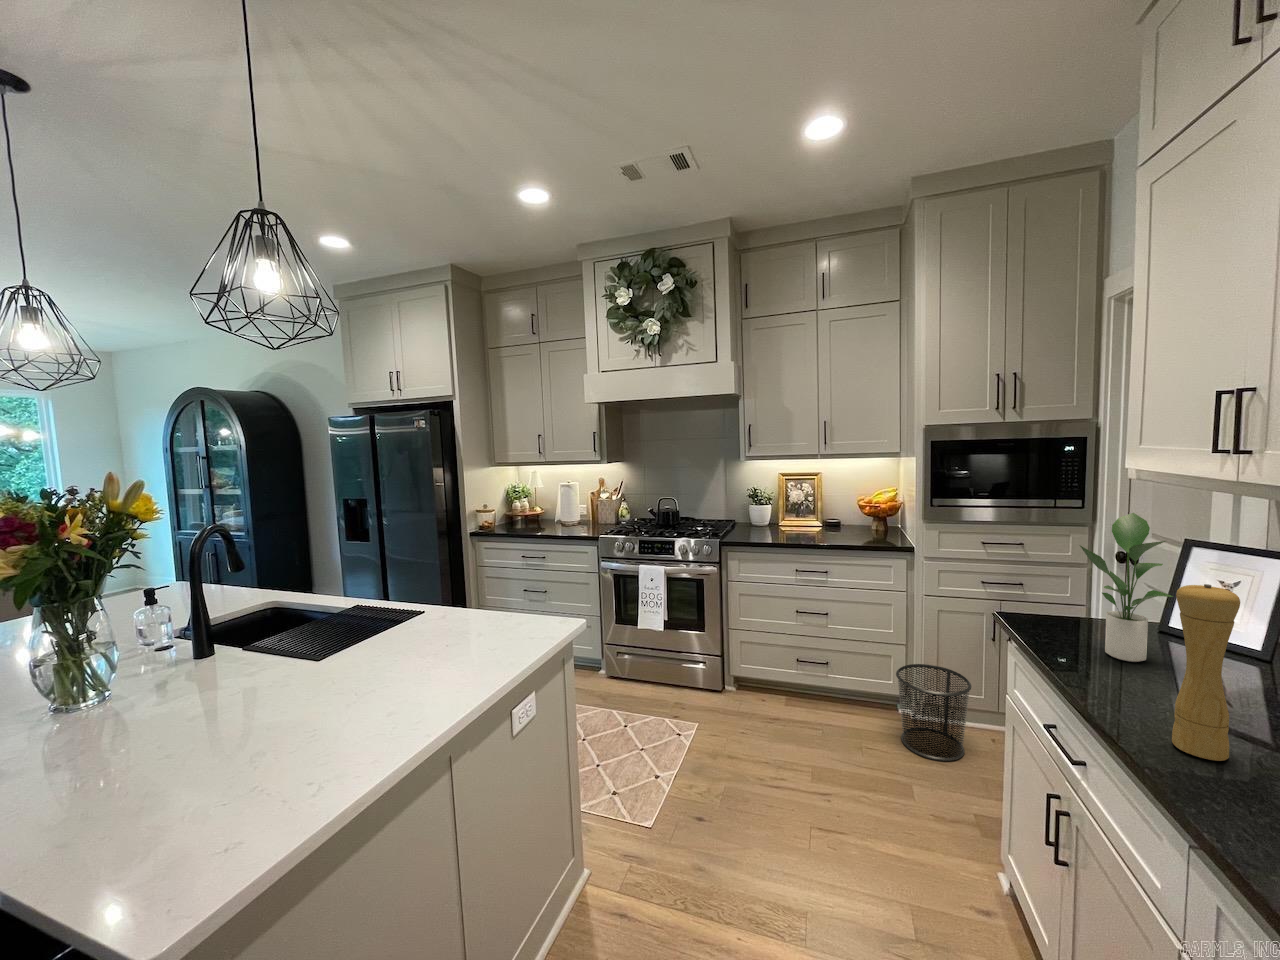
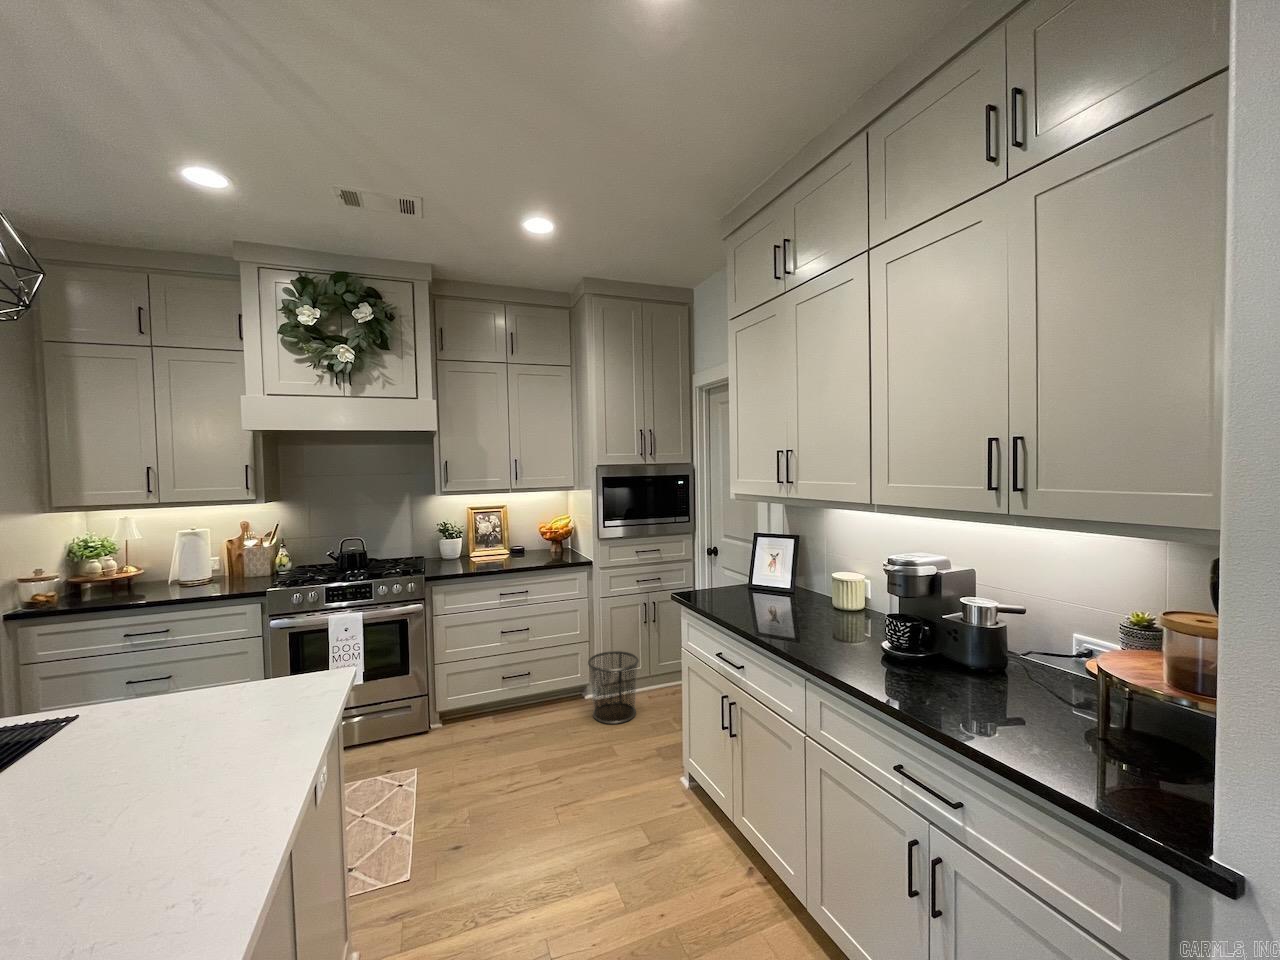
potted plant: present [1080,513,1173,662] -> none [724,517,765,603]
pepper mill: present [1172,584,1240,761] -> none [785,547,808,636]

